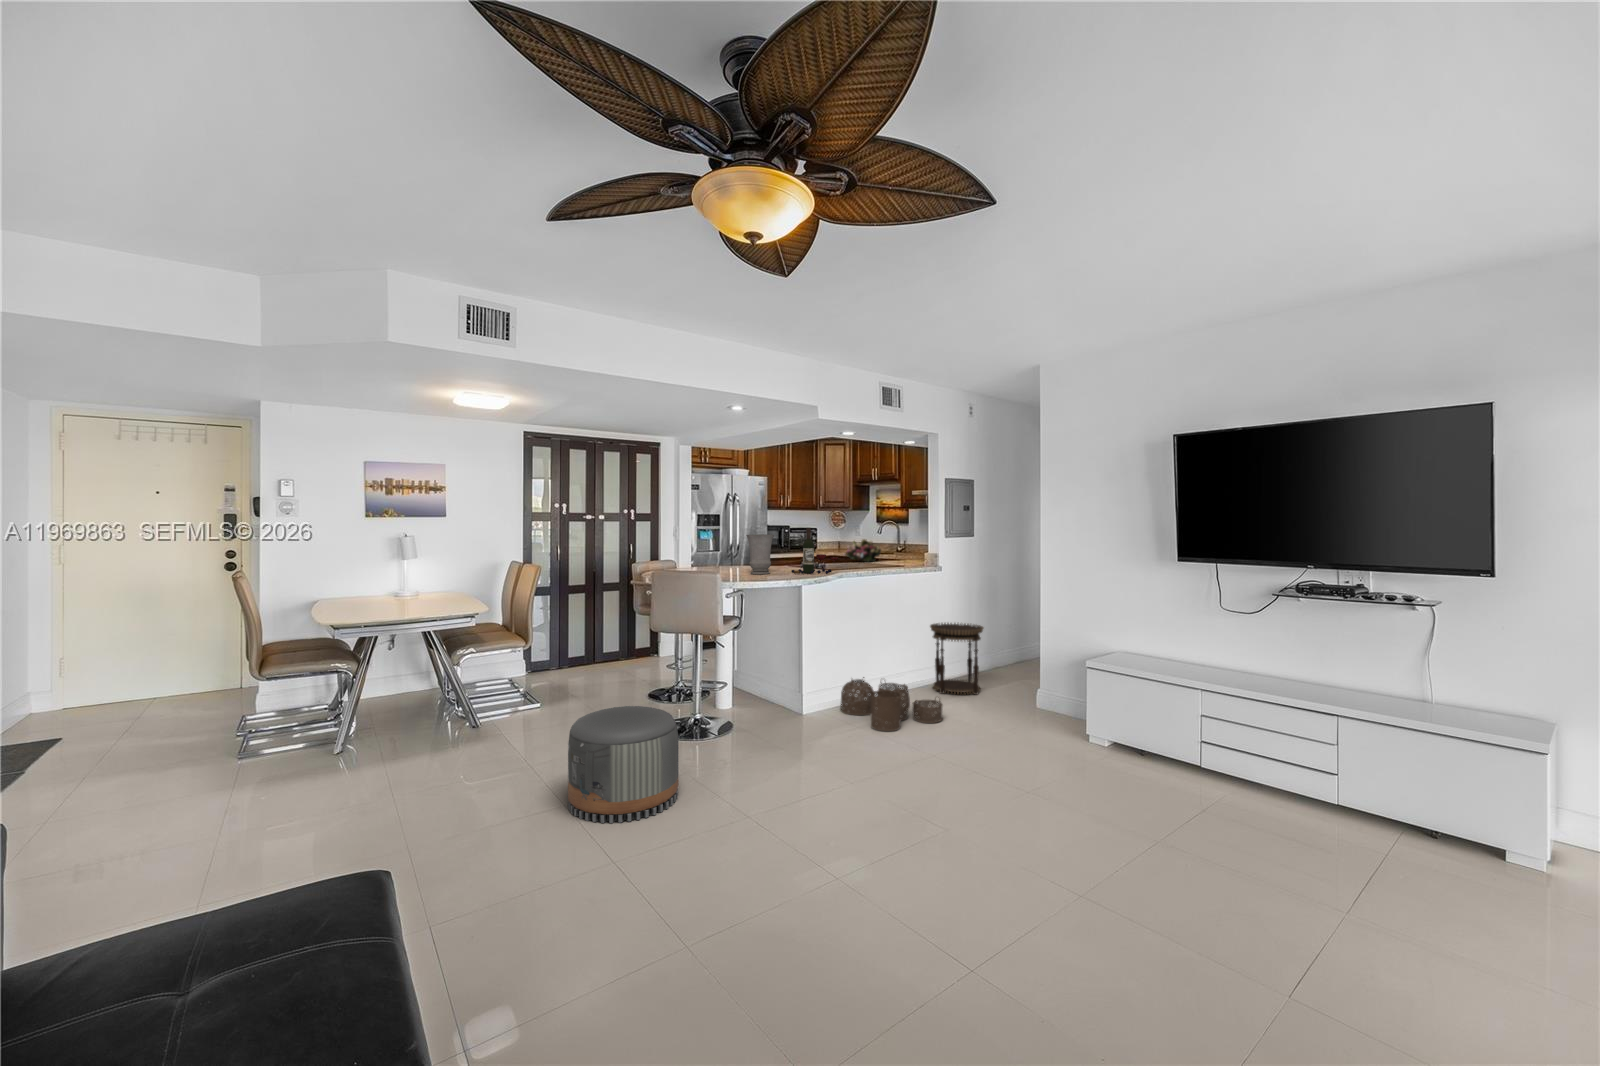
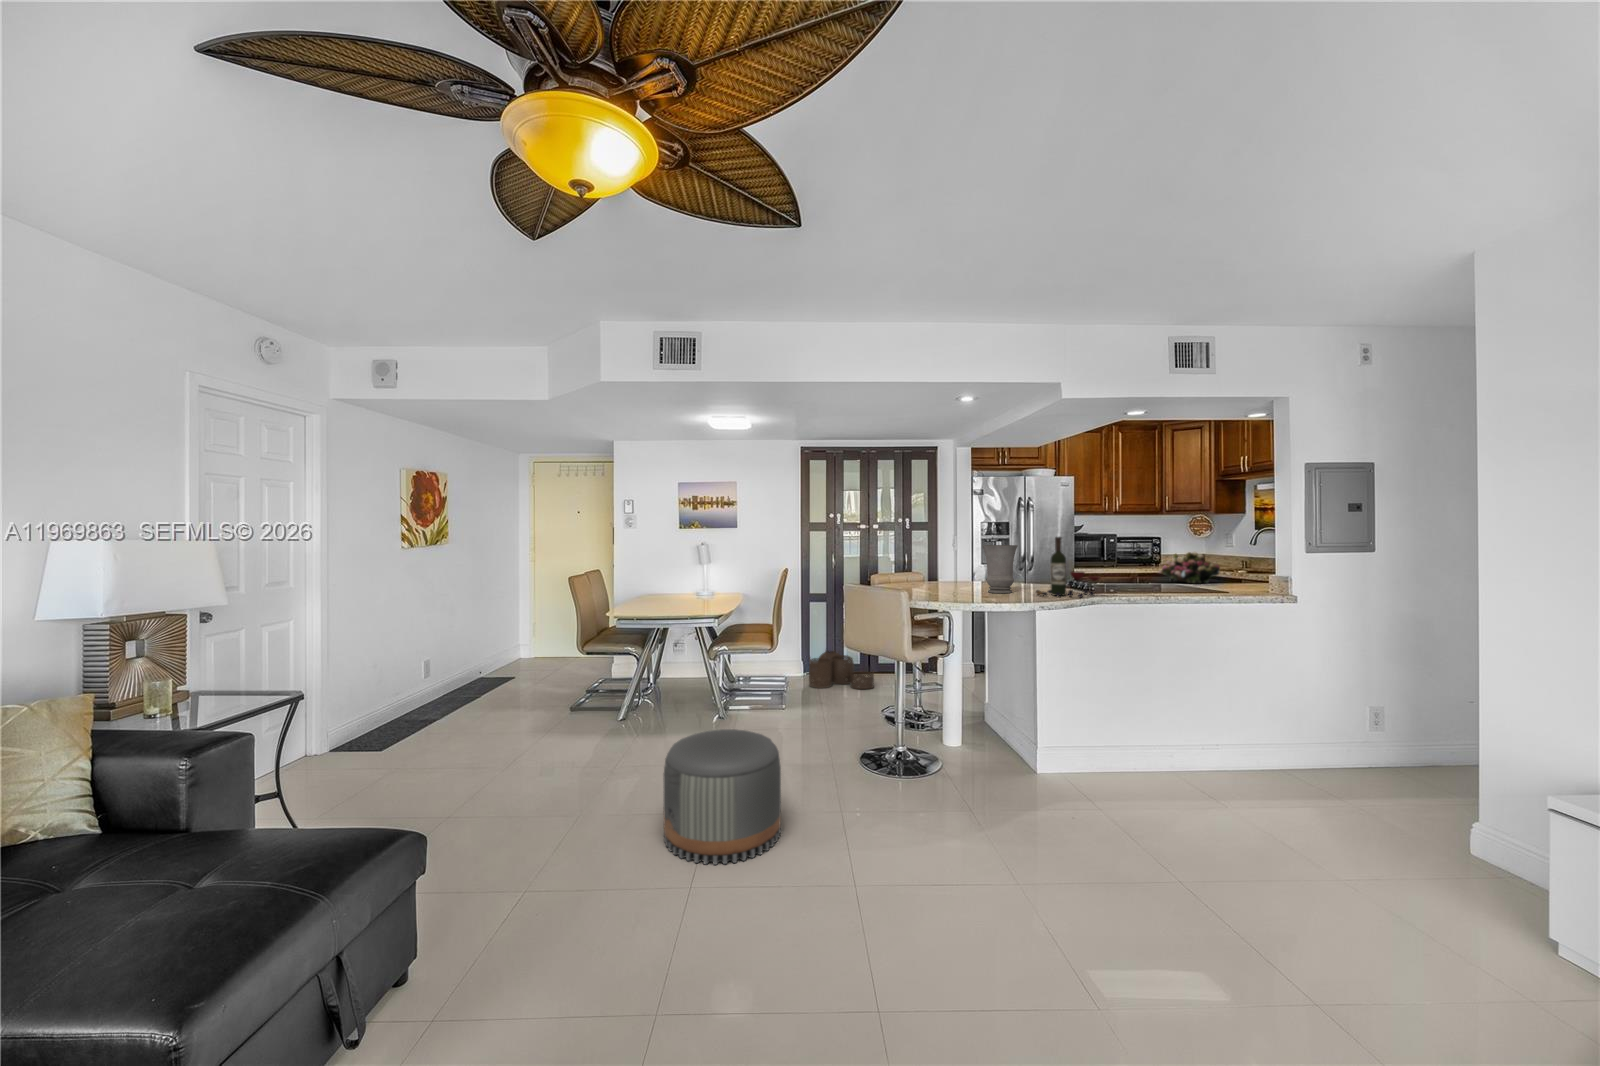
side table: present [930,623,984,694] -> none [1266,684,1378,815]
woven basket: present [840,677,942,731] -> present [809,651,874,689]

